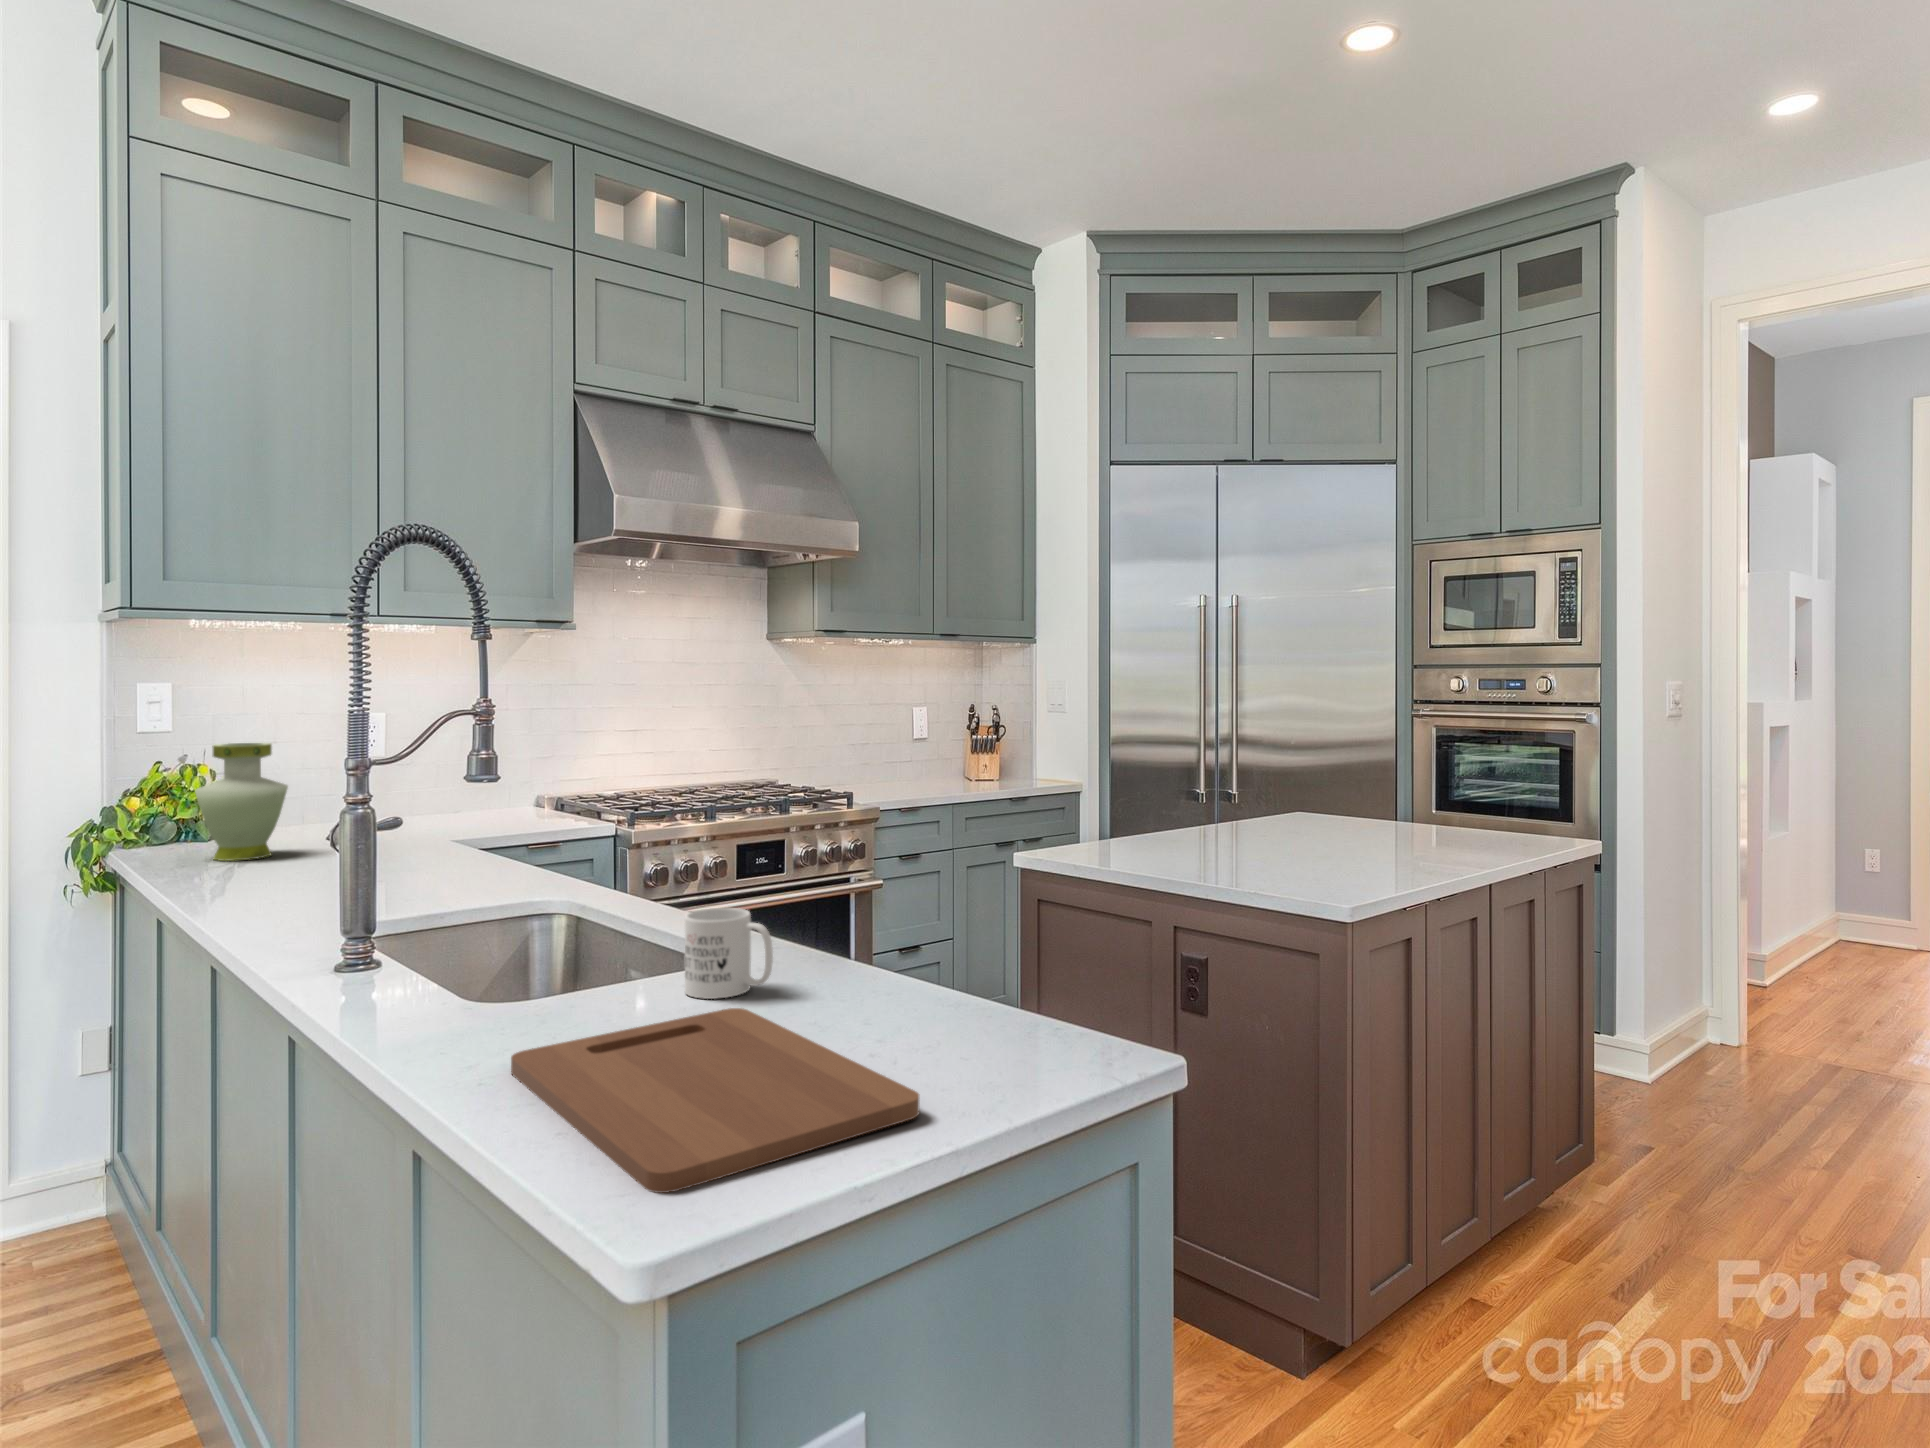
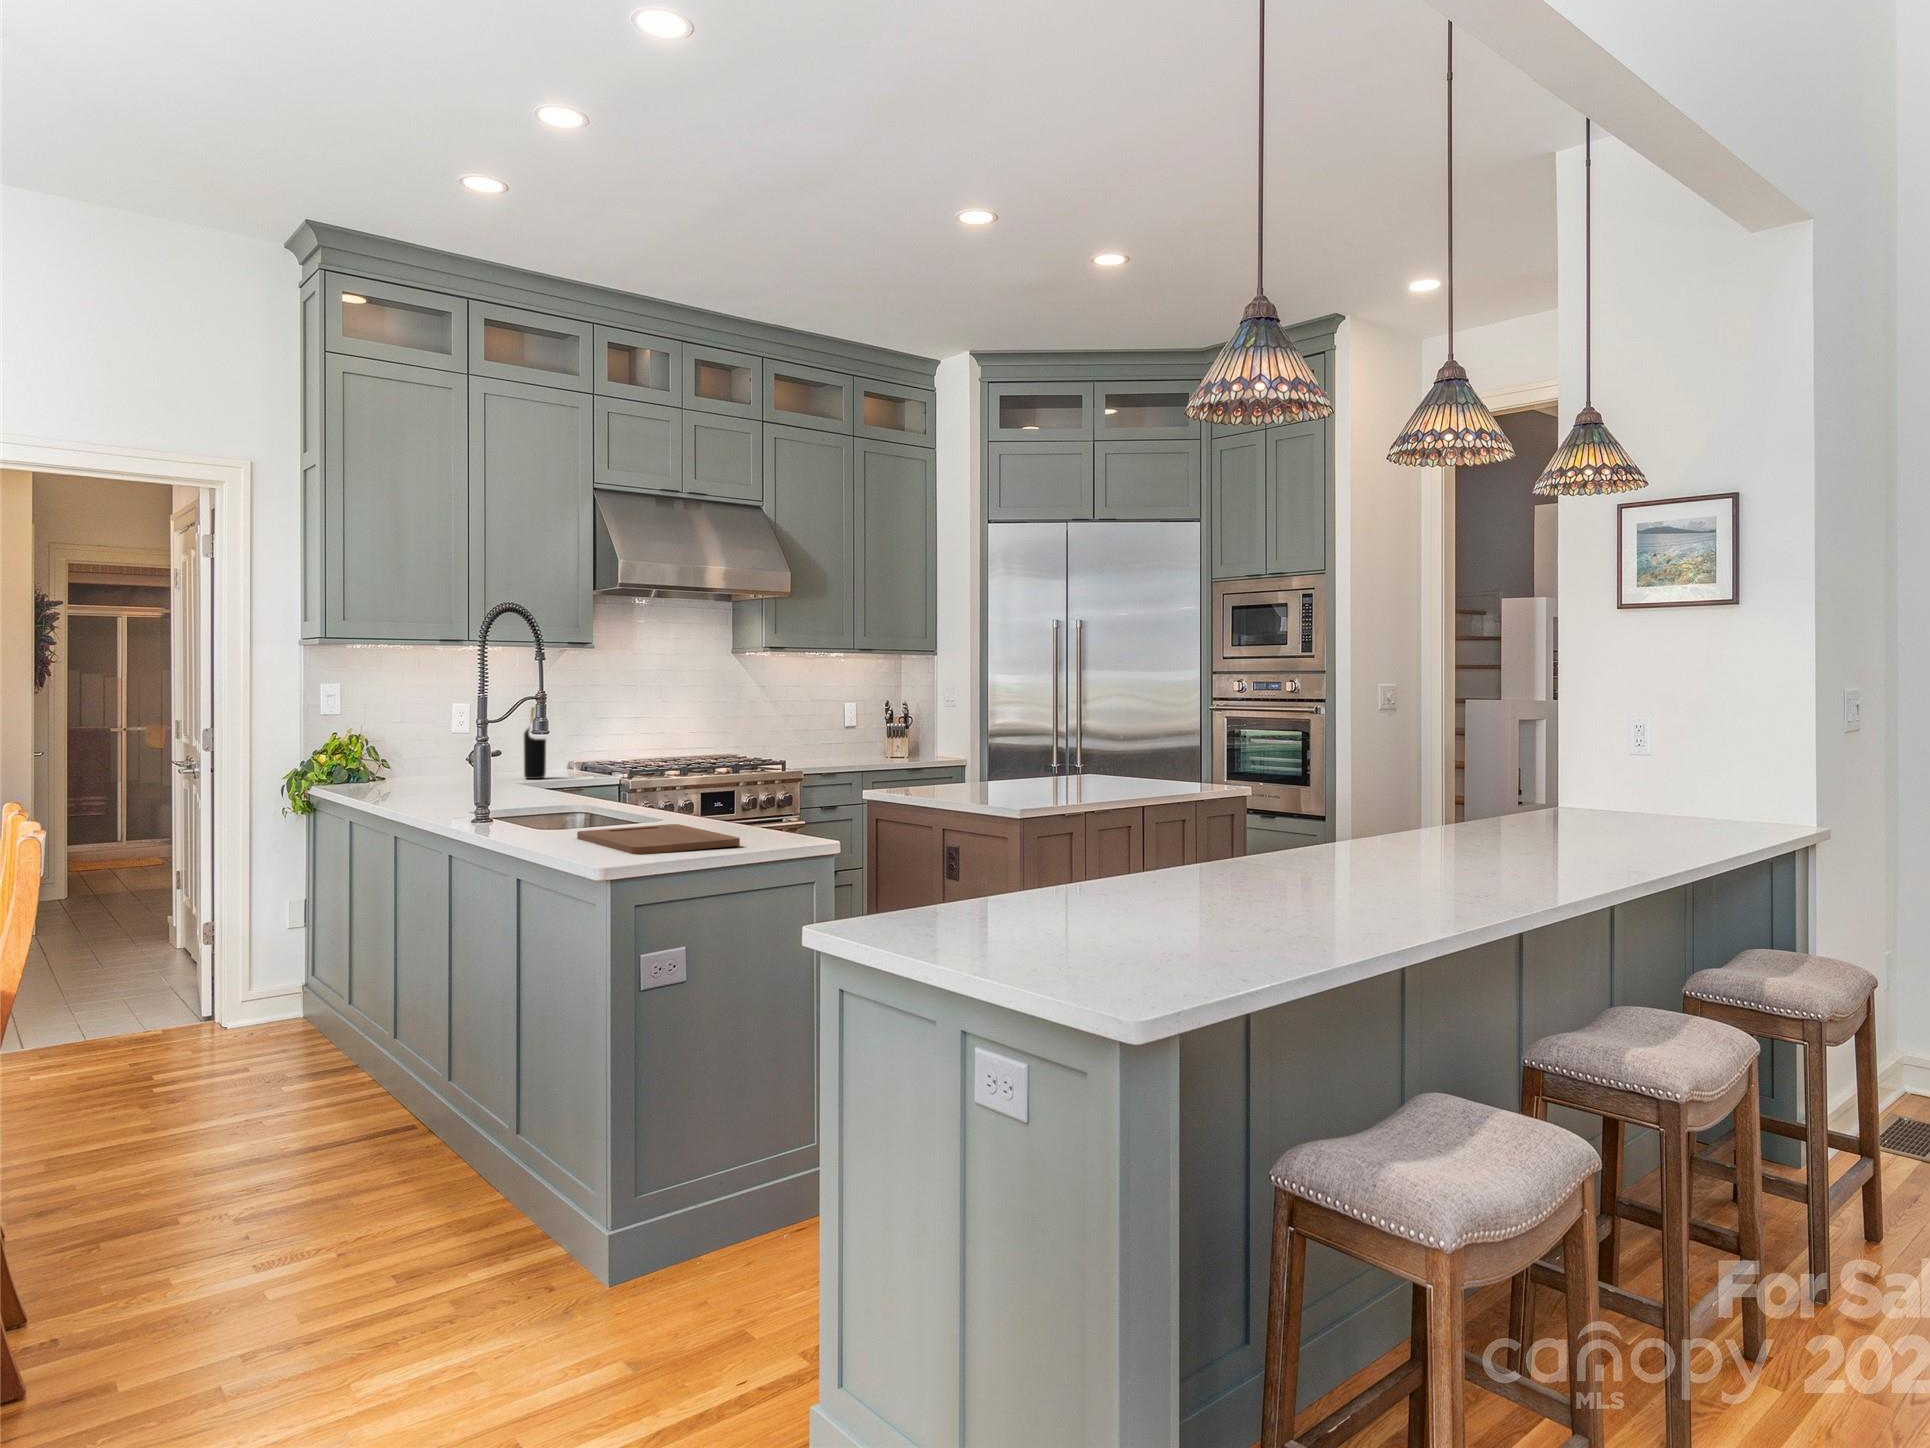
bottle: none [471,716,505,823] -> present [524,707,546,779]
vase: present [195,743,288,861] -> none [366,720,420,791]
mug: present [685,908,773,999] -> none [653,788,695,827]

